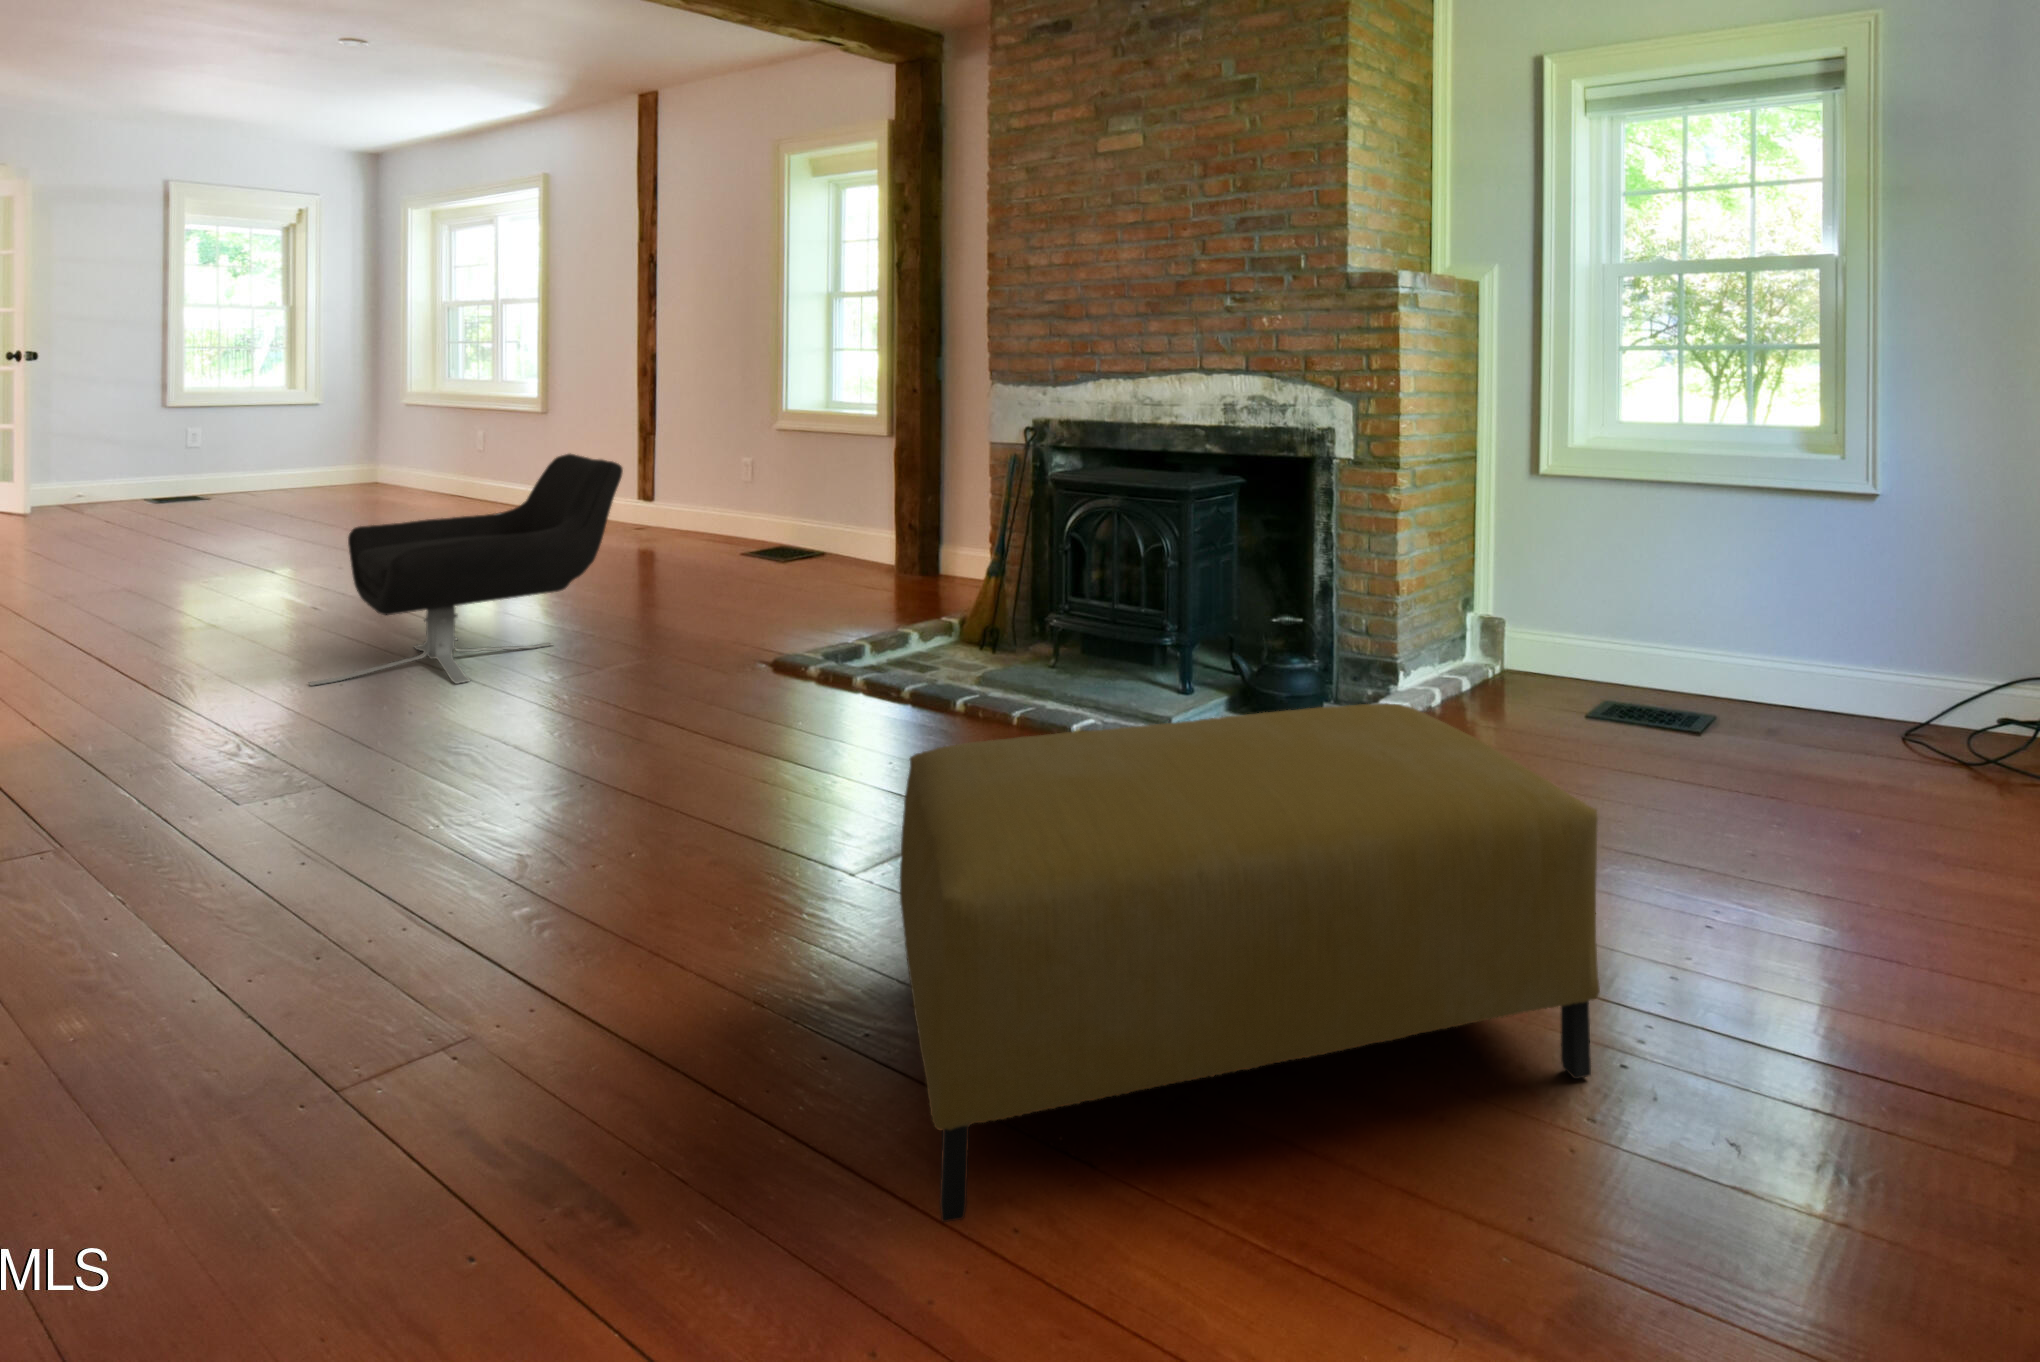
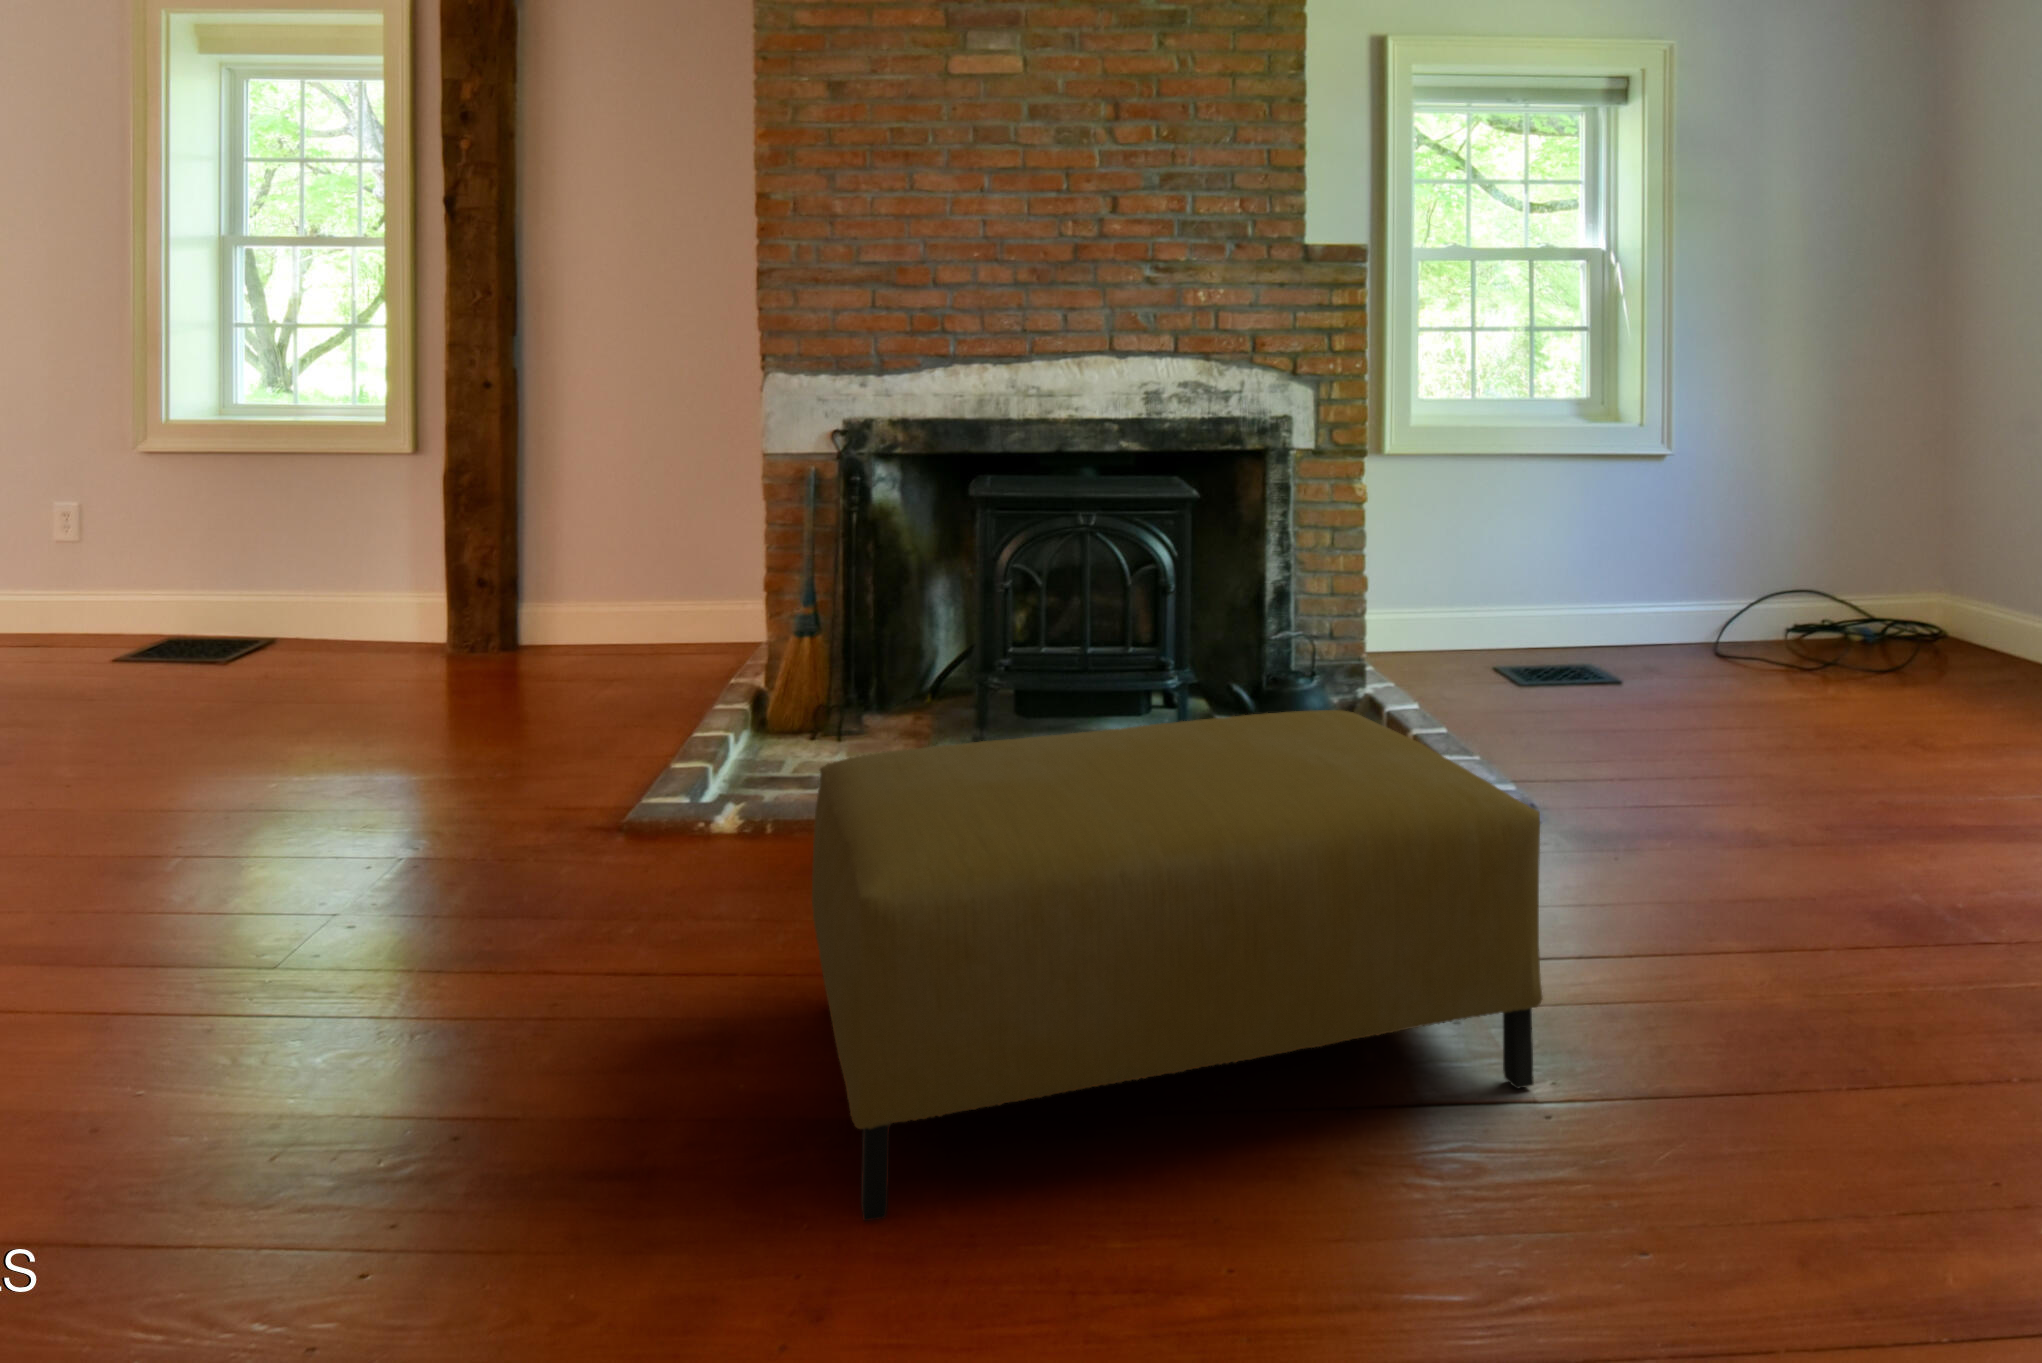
lounge chair: present [309,454,623,686] -> none [146,451,487,712]

